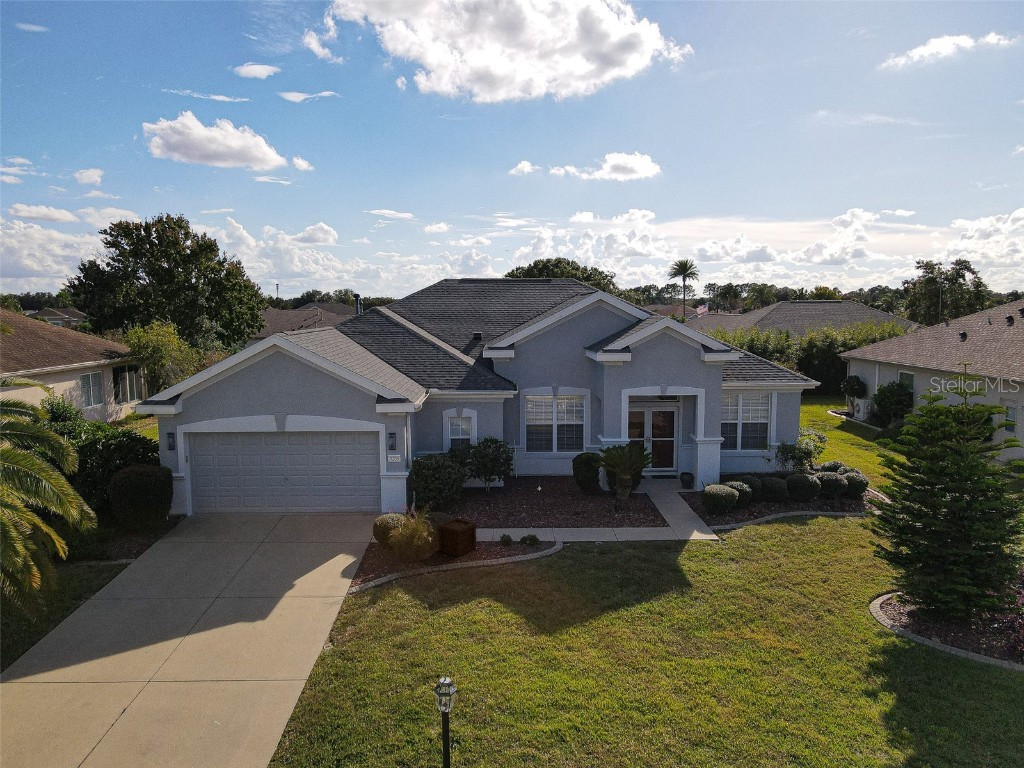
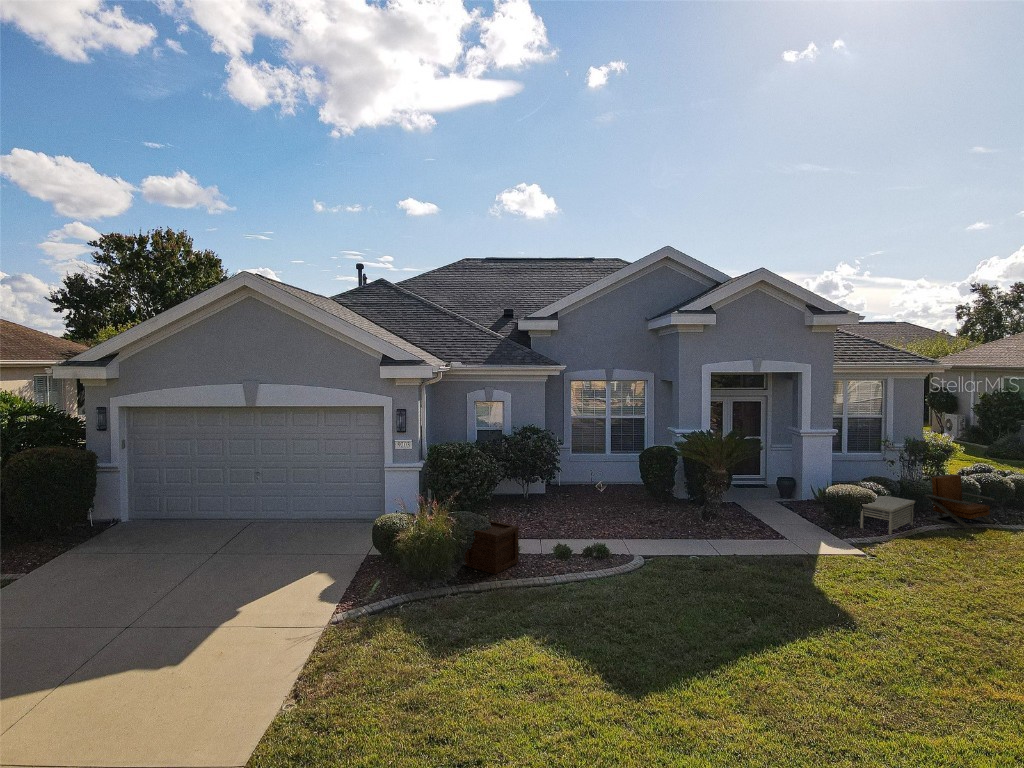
lounge chair: none [776,475,824,516] -> present [924,474,995,529]
storage bench: none [725,491,767,522] -> present [860,496,915,535]

